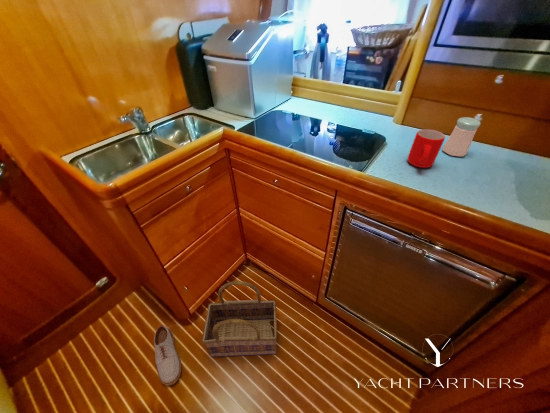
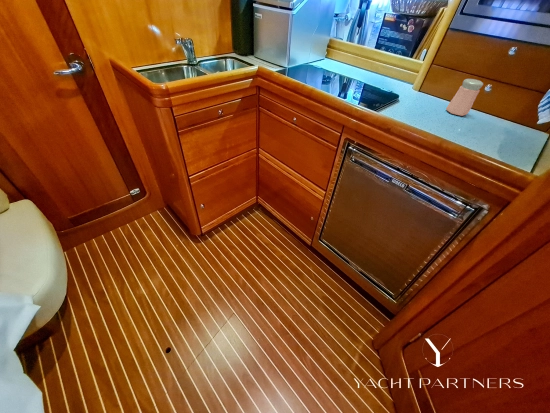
mug: present [408,129,445,168] -> none [410,81,445,116]
basket: present [202,281,277,357] -> none [208,205,275,278]
shoe: present [154,325,181,385] -> none [167,236,187,280]

